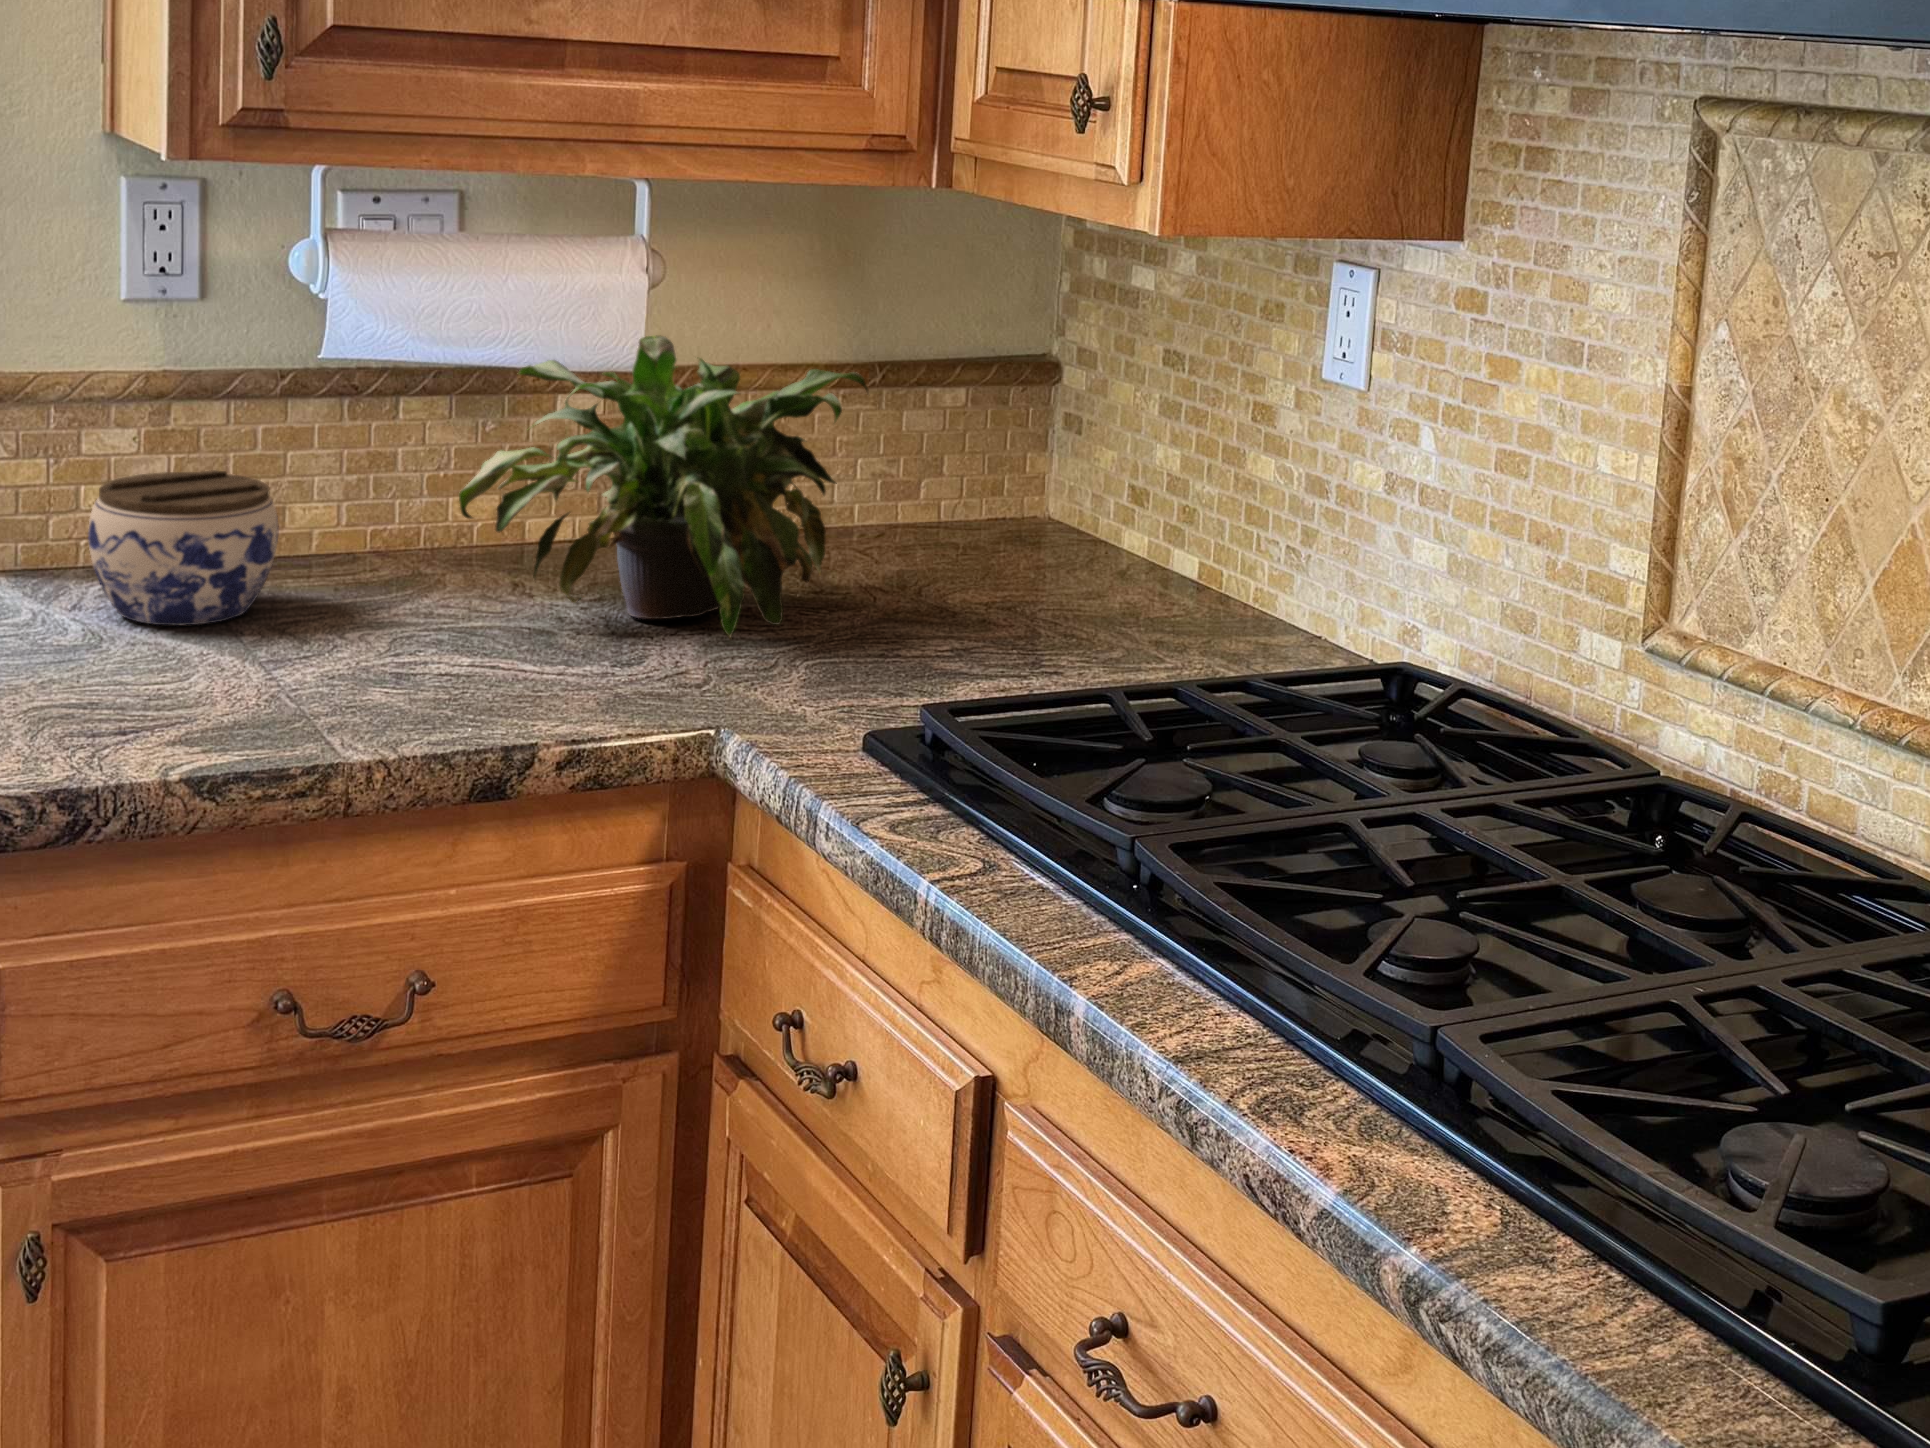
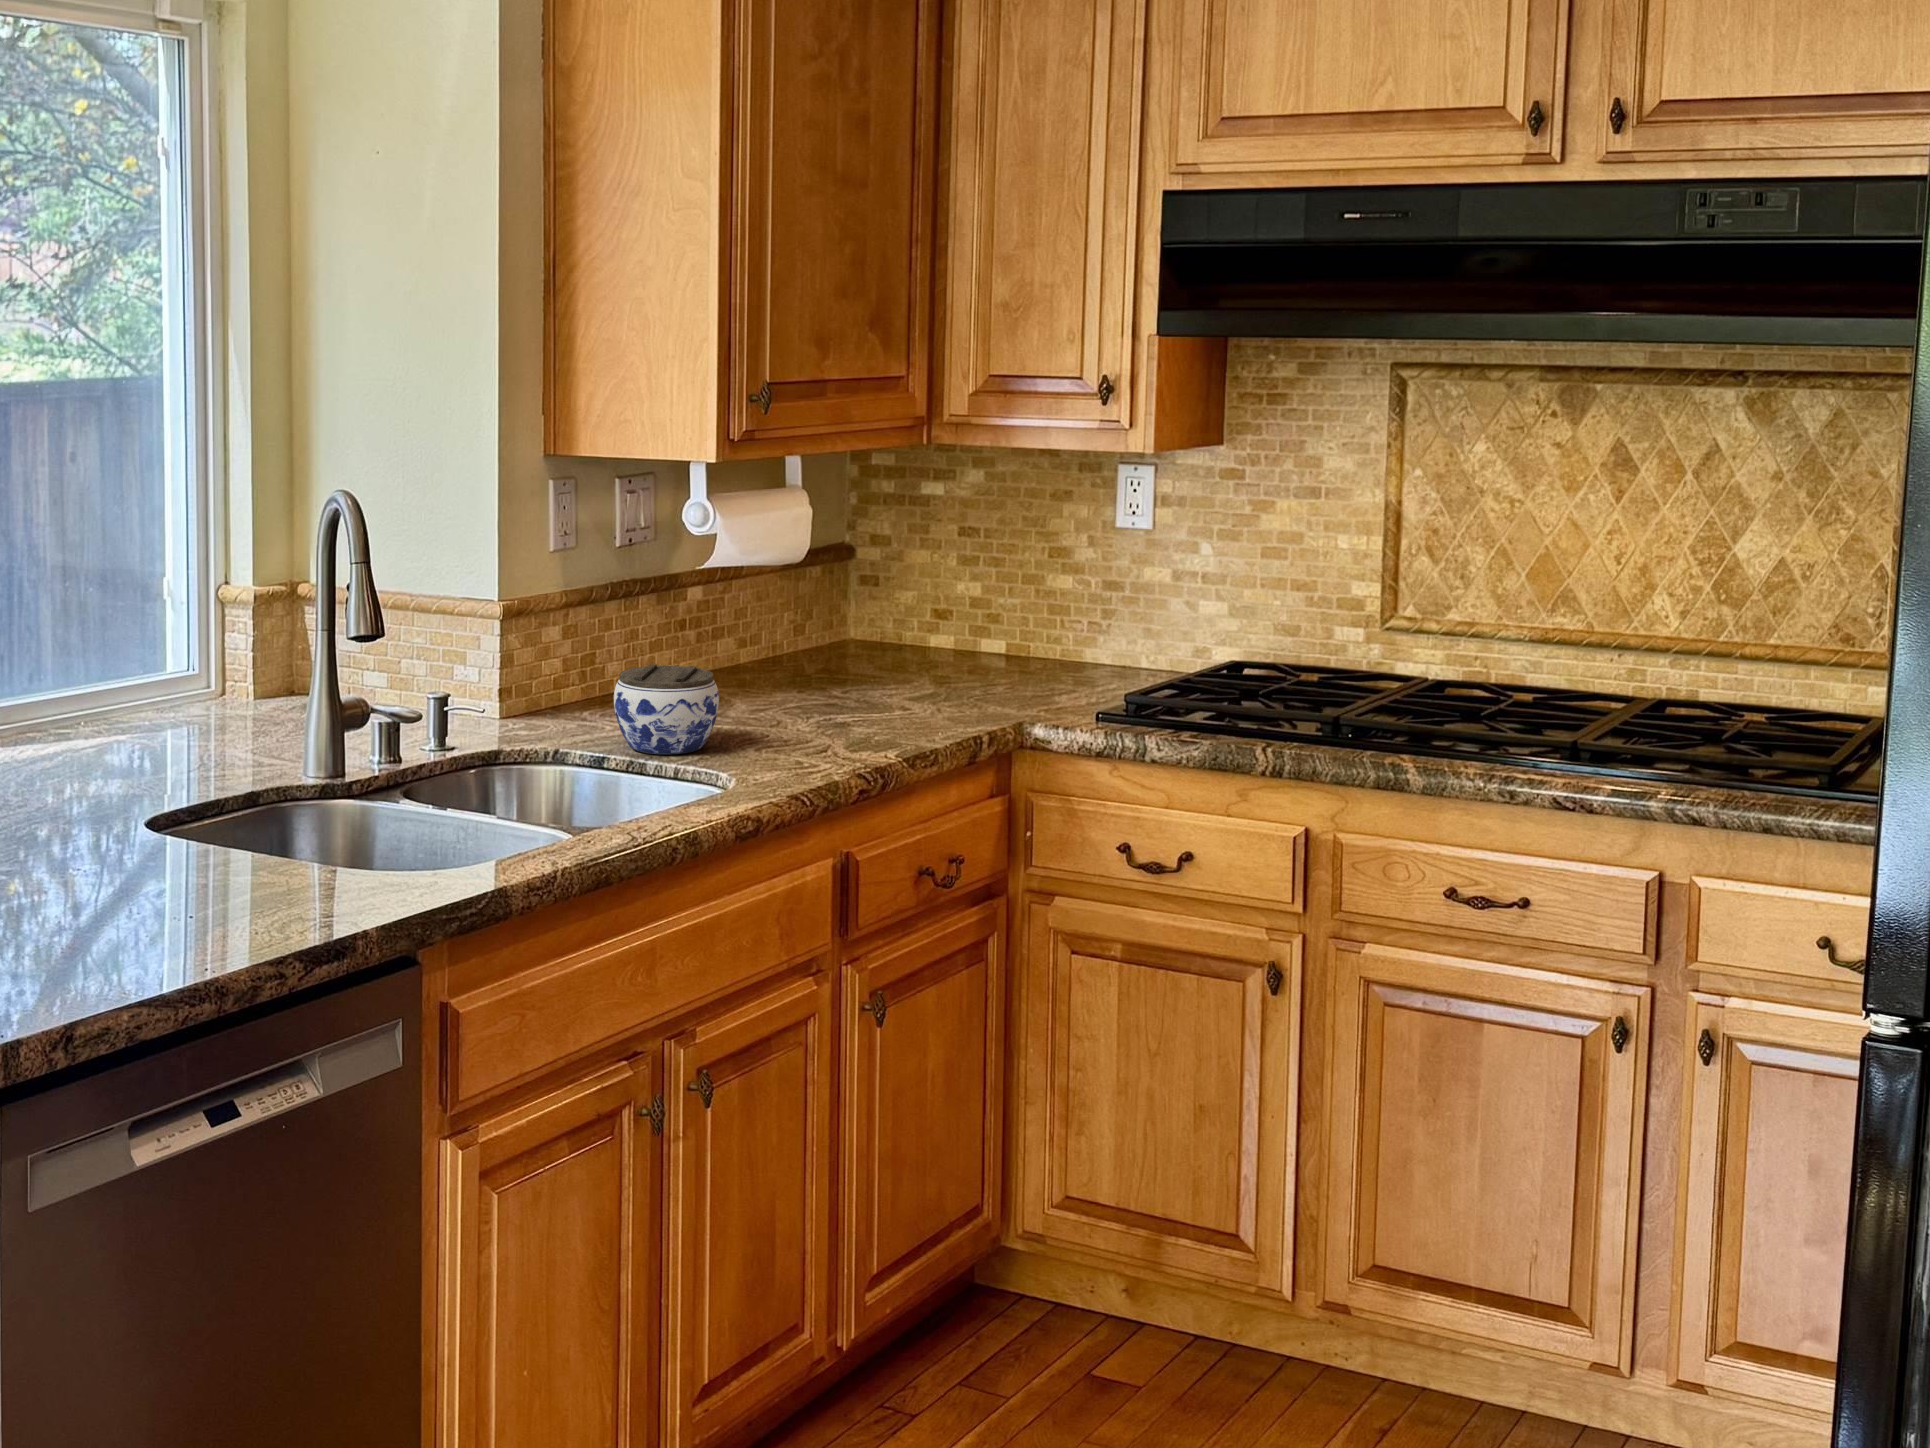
potted plant: present [459,336,868,638] -> none [763,548,986,710]

